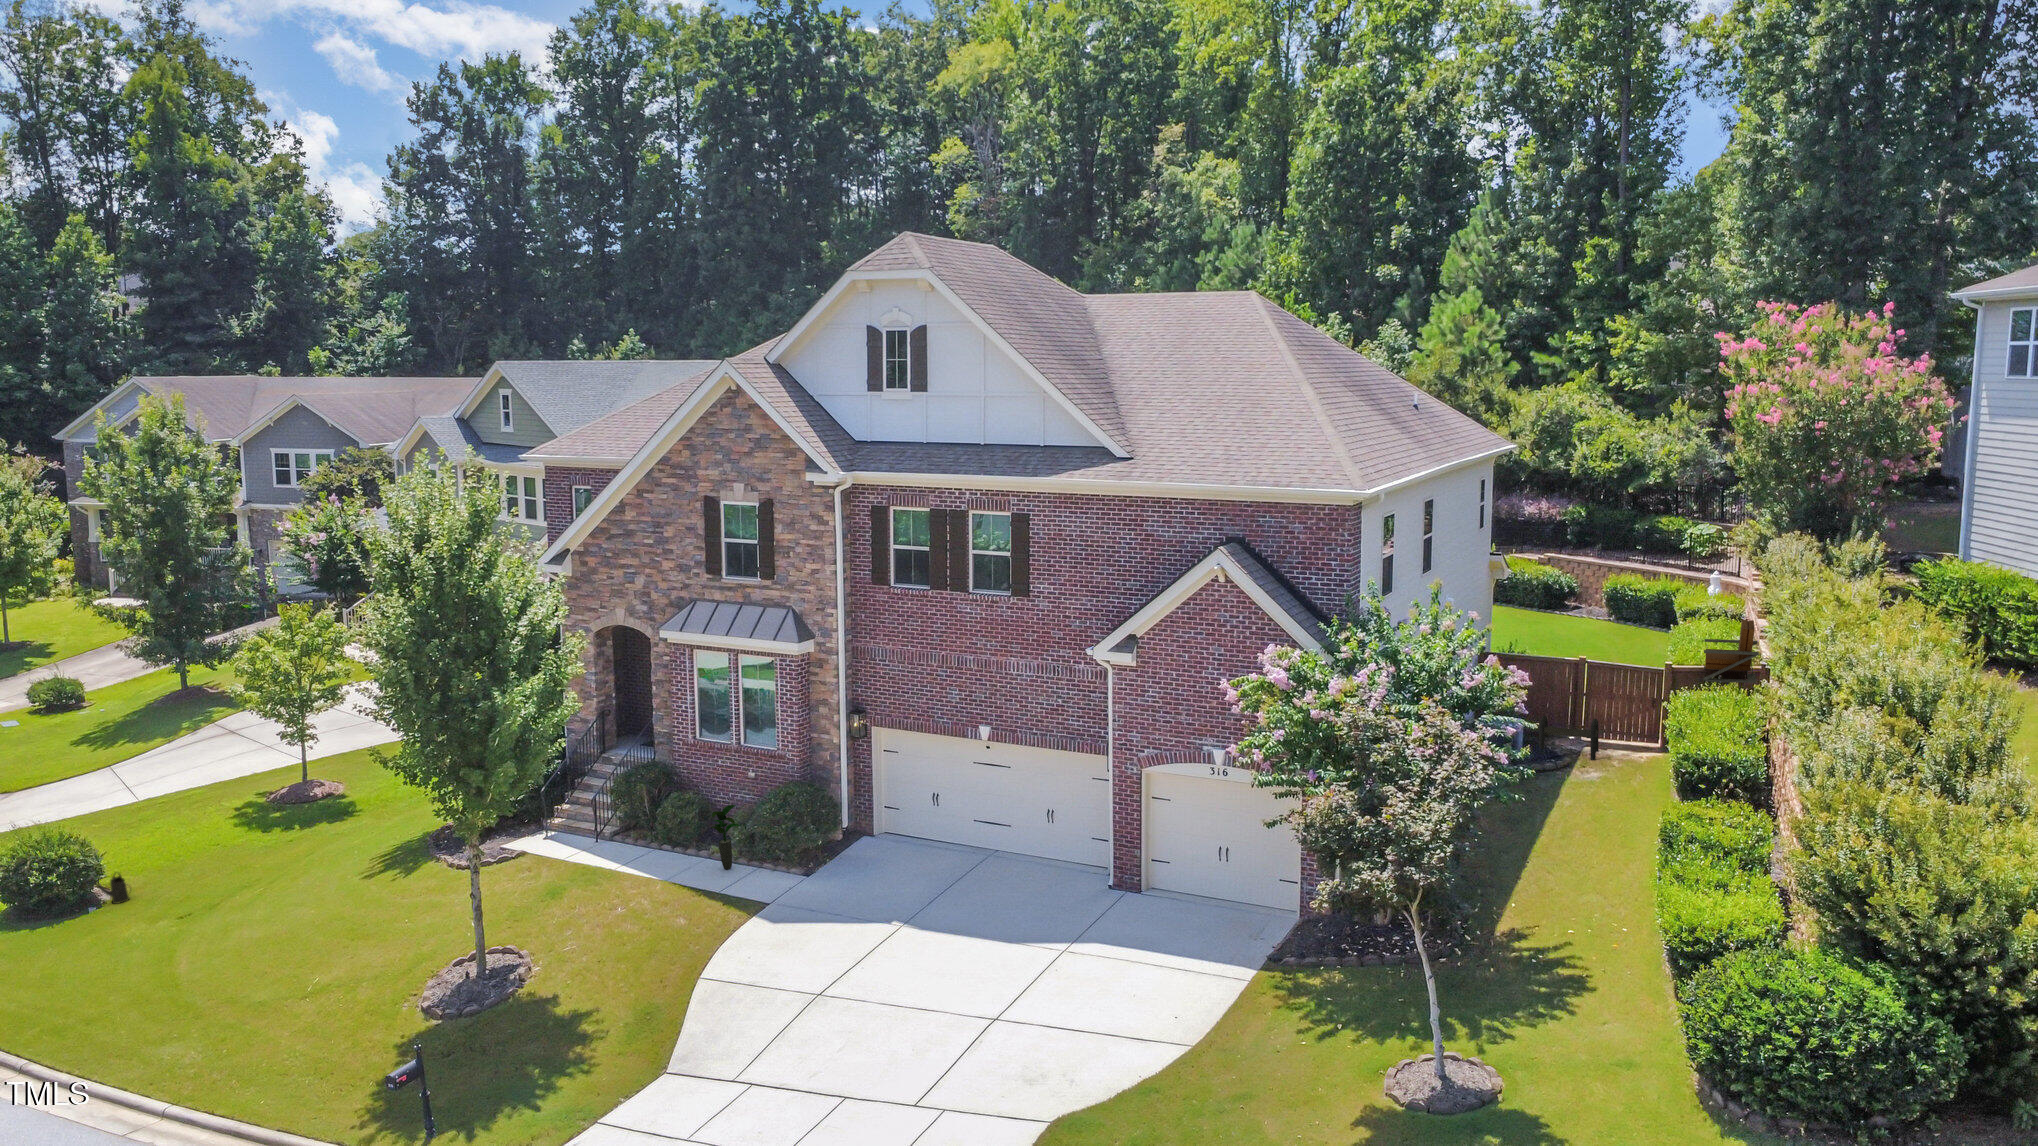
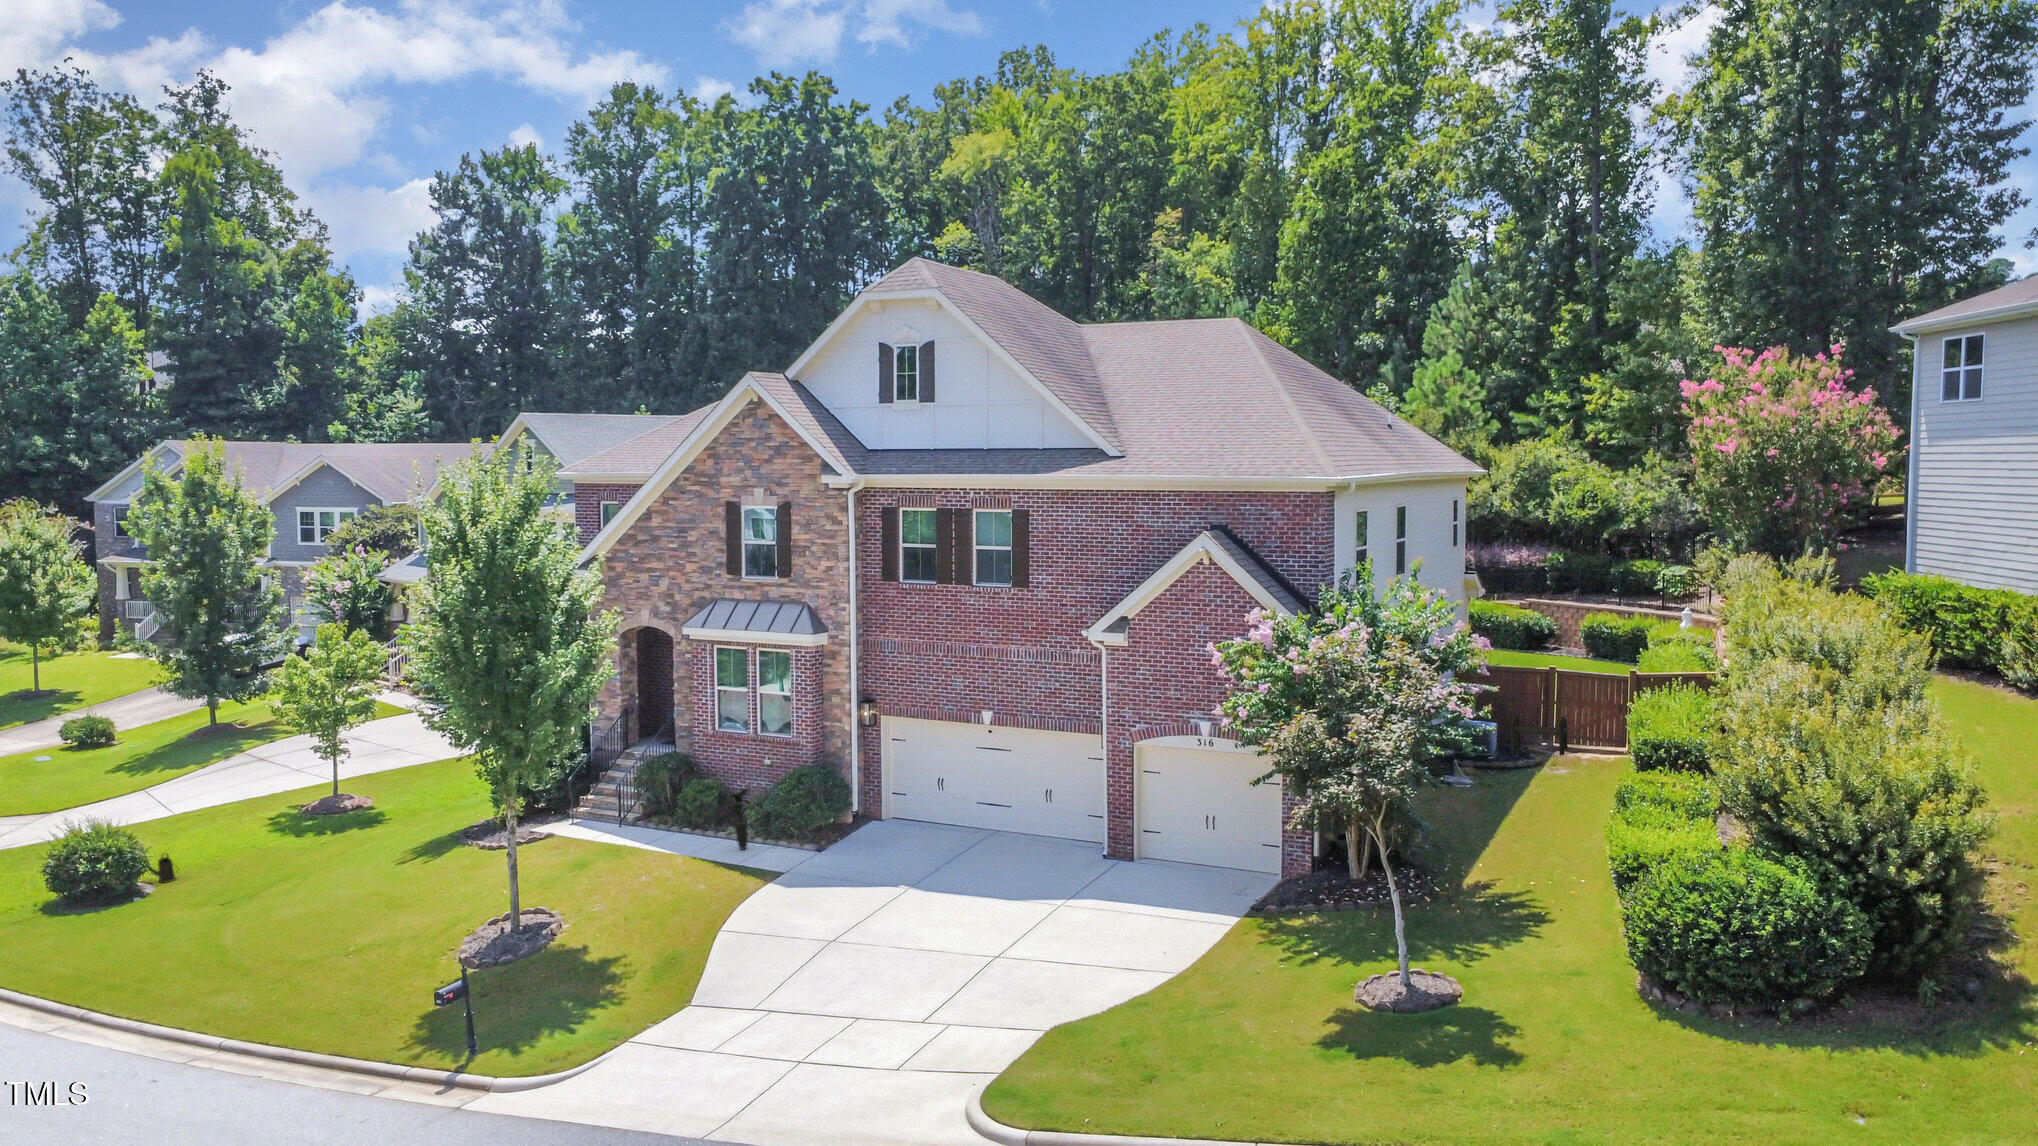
lounge chair: present [1703,620,1759,683] -> none [1662,620,1713,677]

